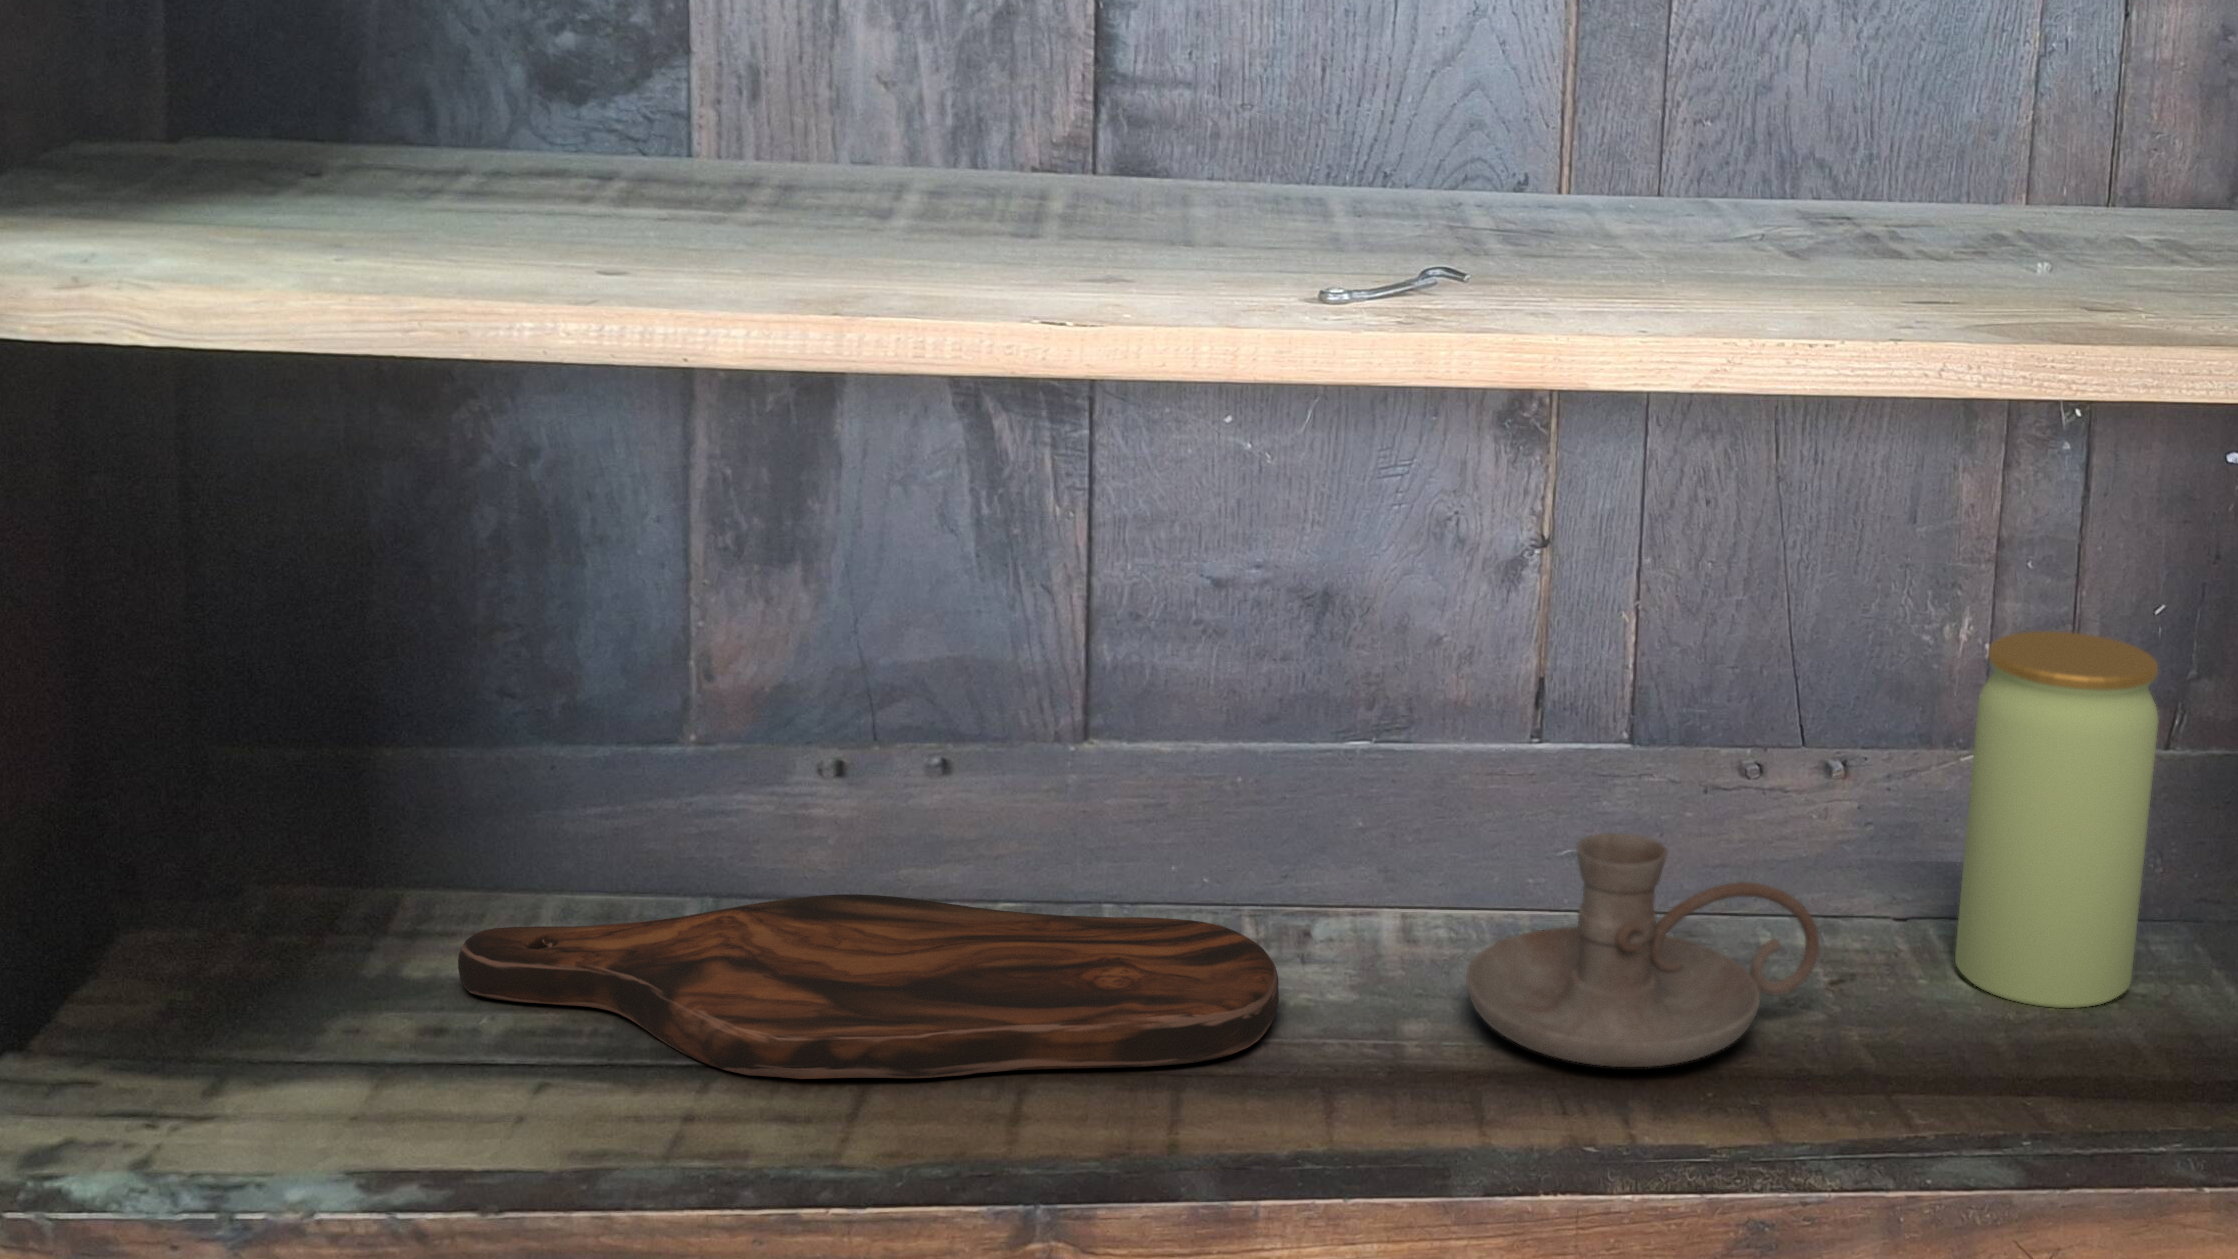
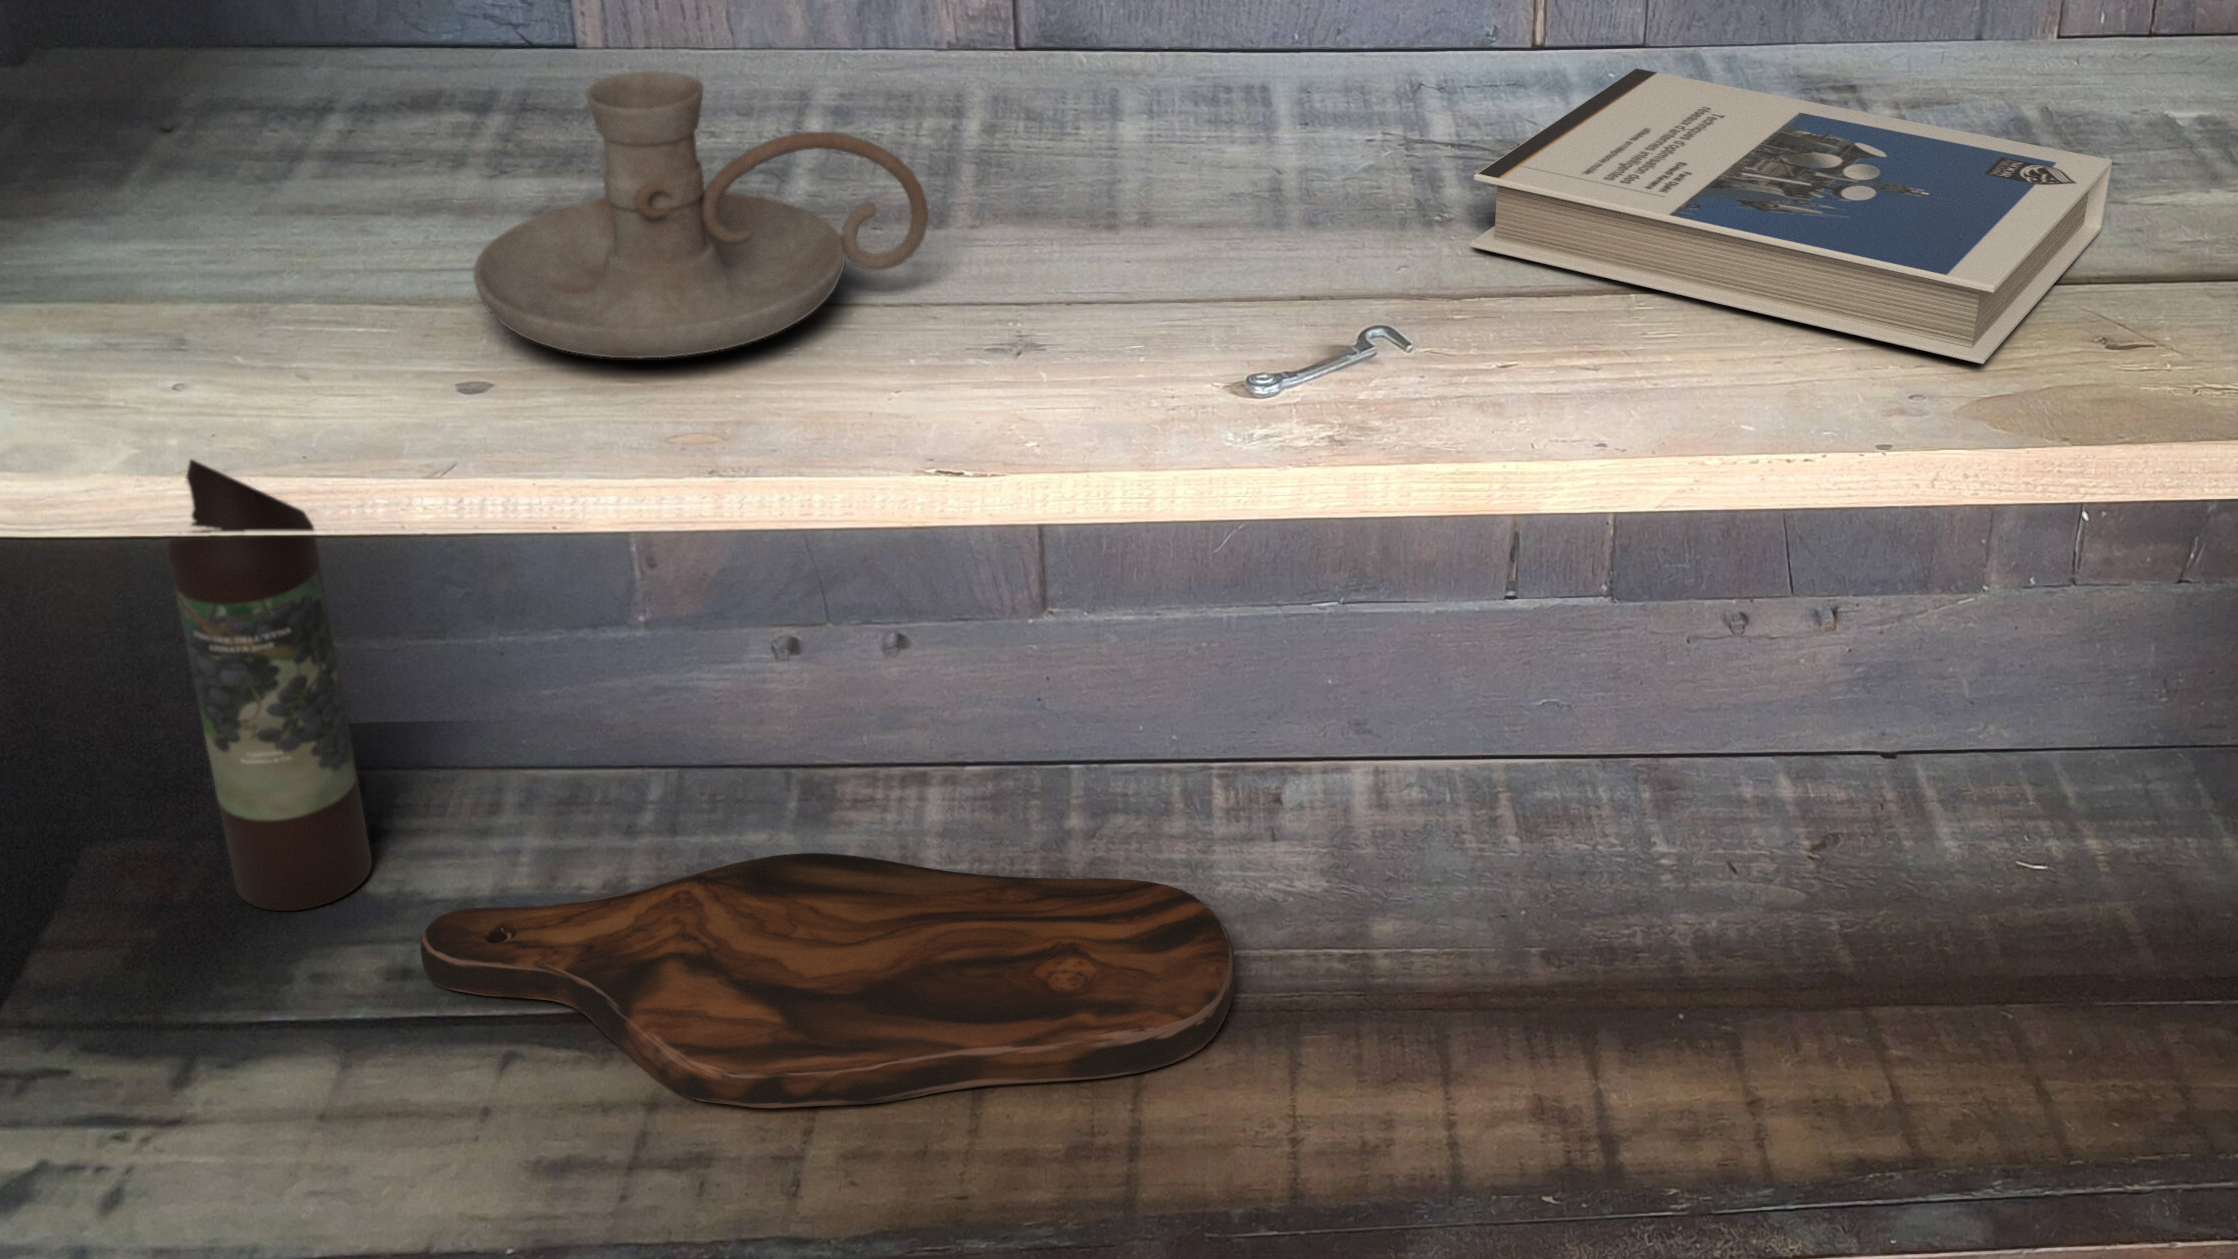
hardback book: none [1521,137,2097,291] -> present [1471,68,2112,364]
wine bottle: none [250,345,404,945] -> present [168,460,372,911]
jar: present [1955,631,2159,1008] -> none [1926,564,2152,949]
candle holder: present [1466,833,1819,1067] -> present [474,72,928,358]

